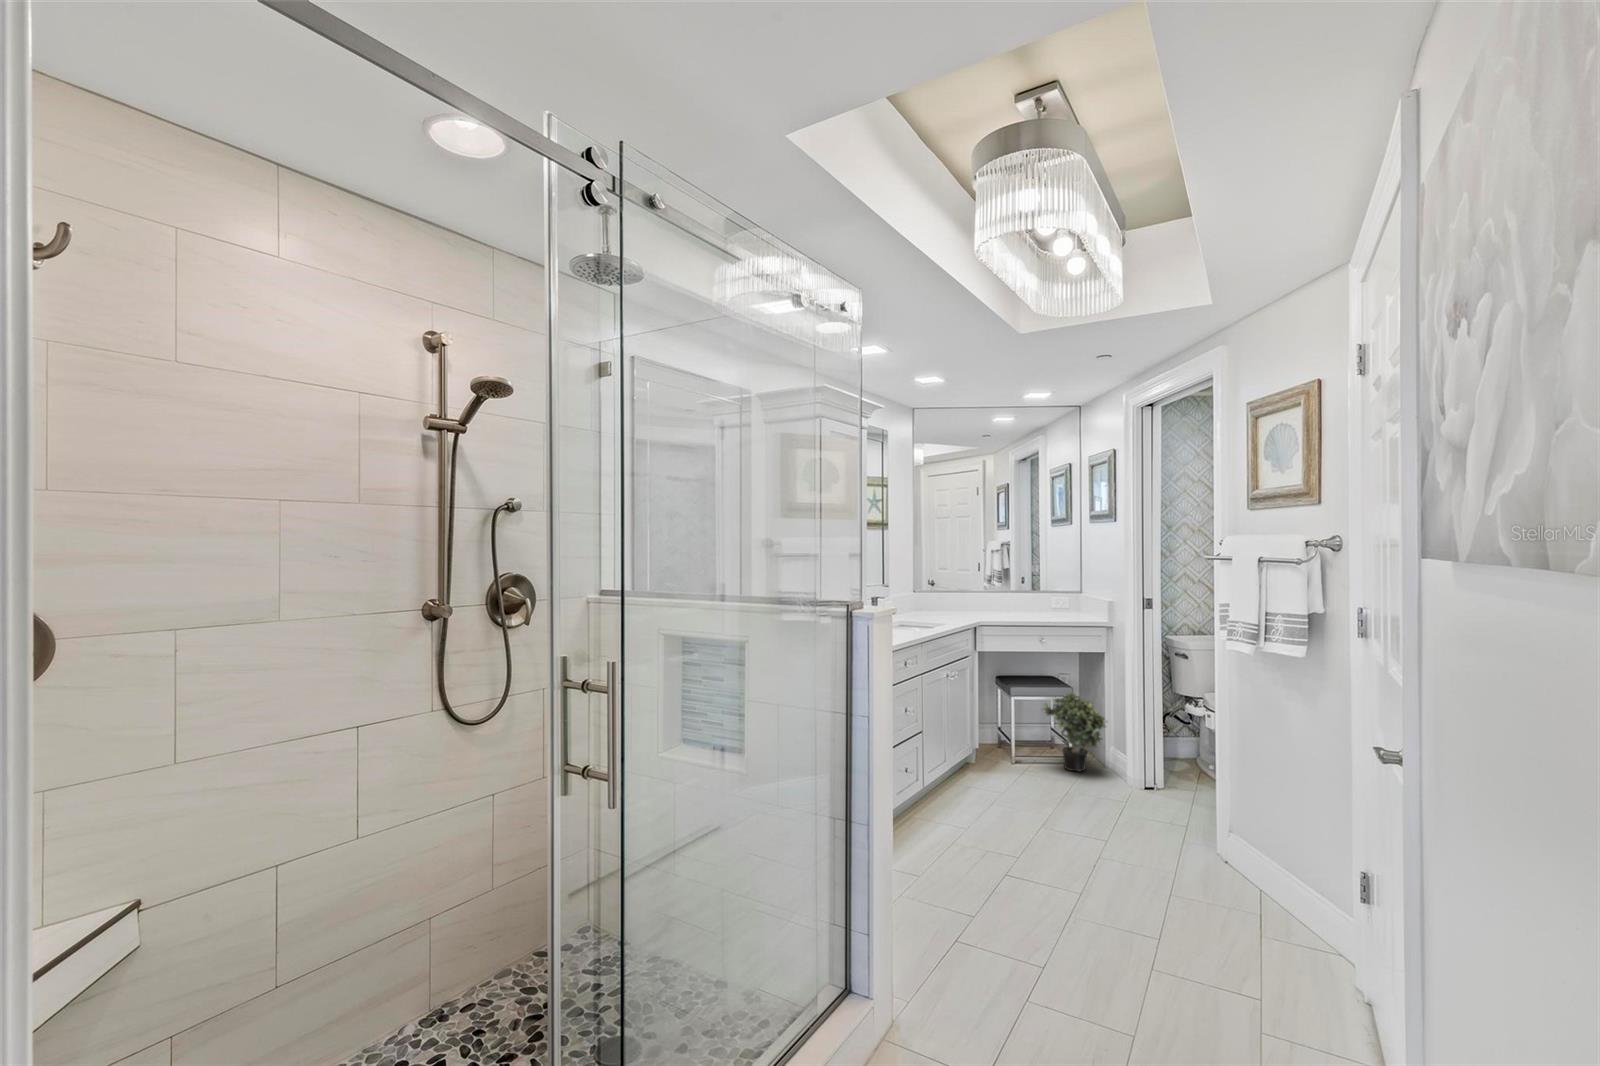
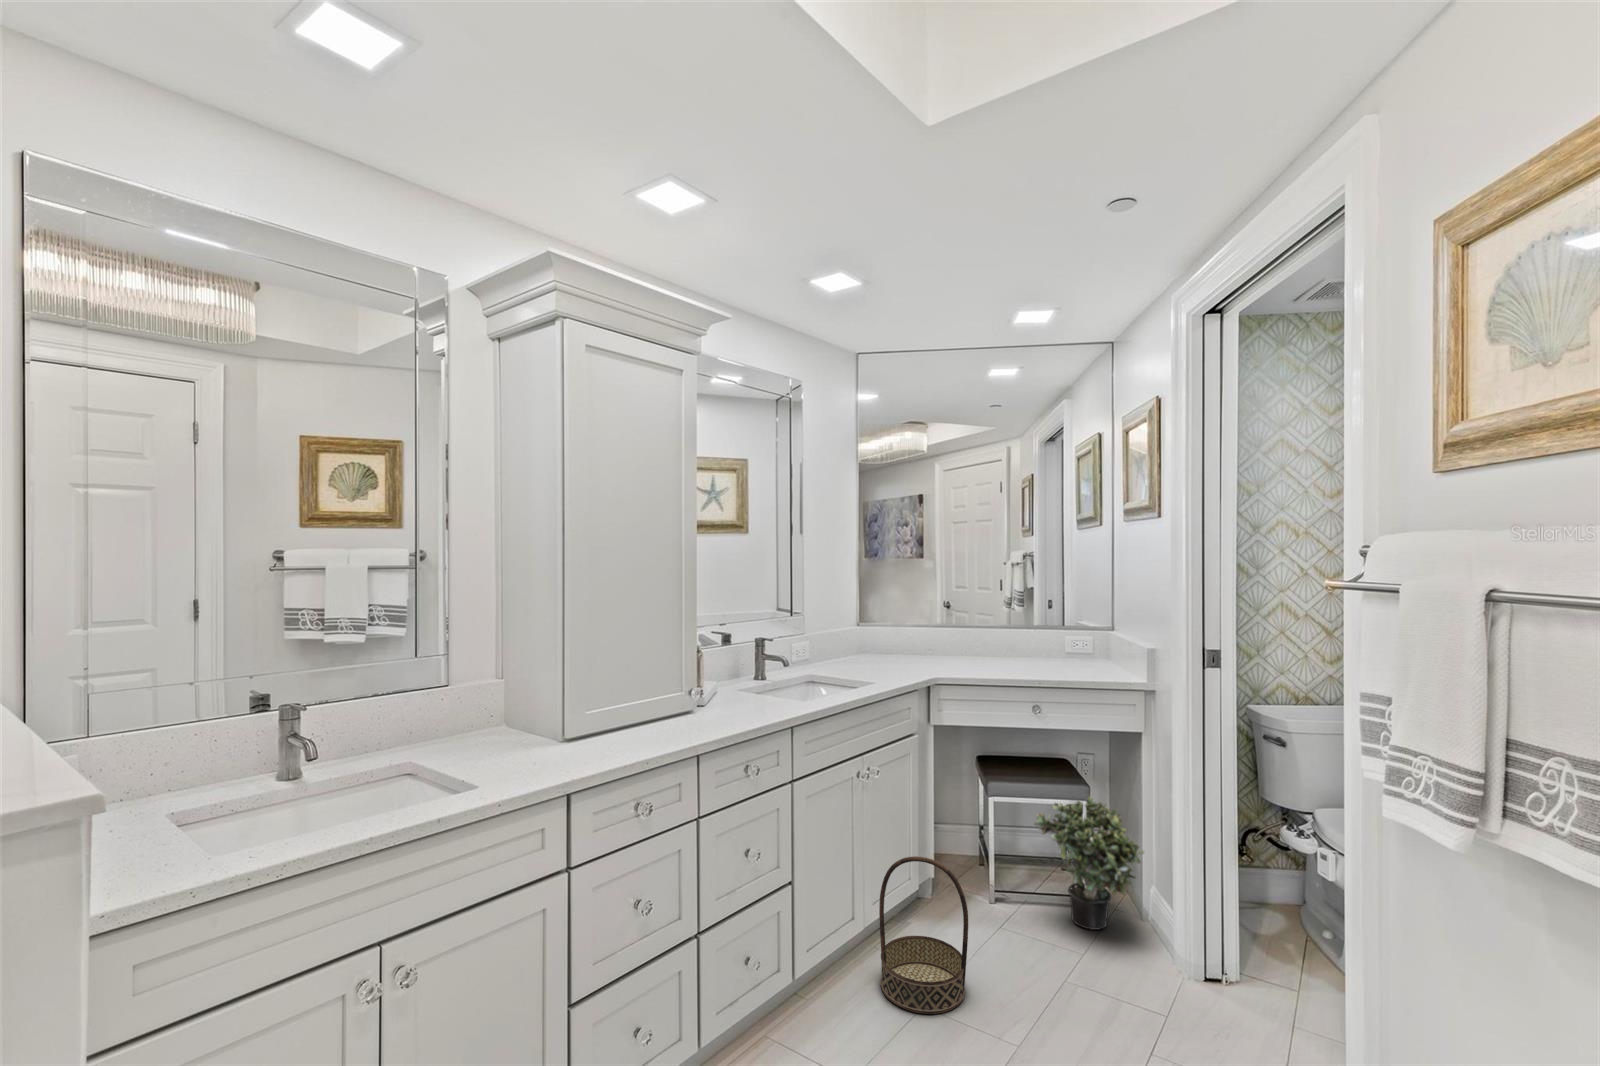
basket: none [960,720,1014,805] -> present [879,856,968,1014]

